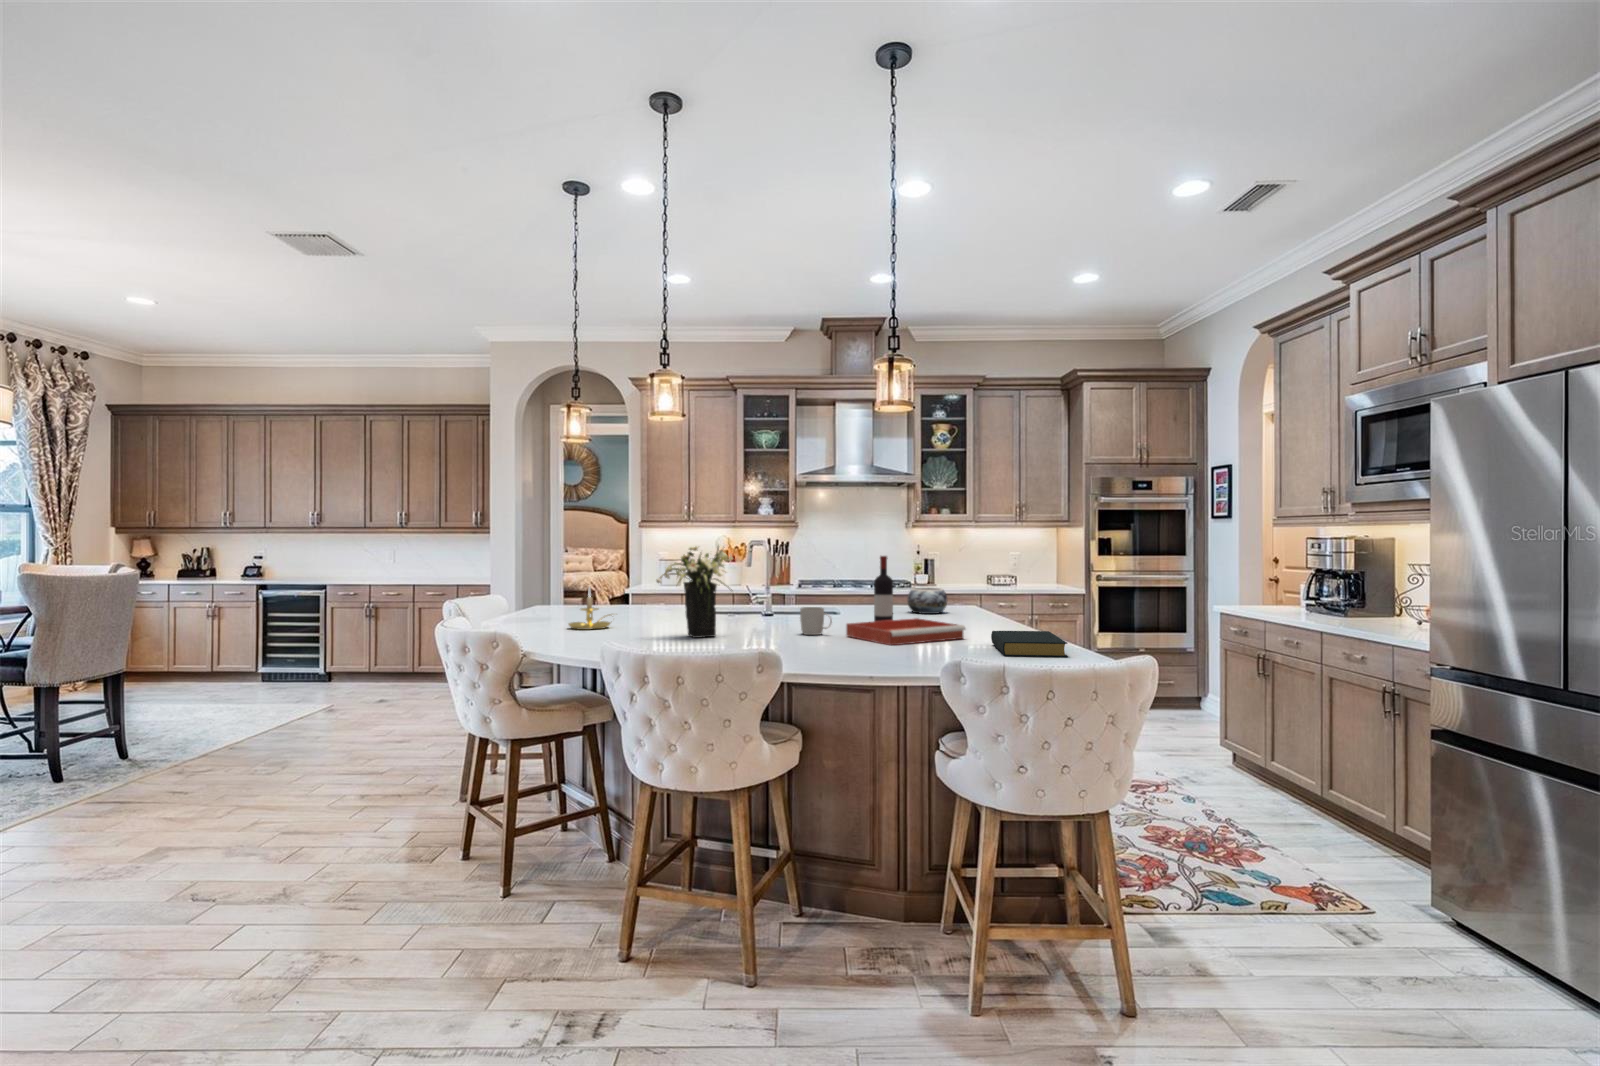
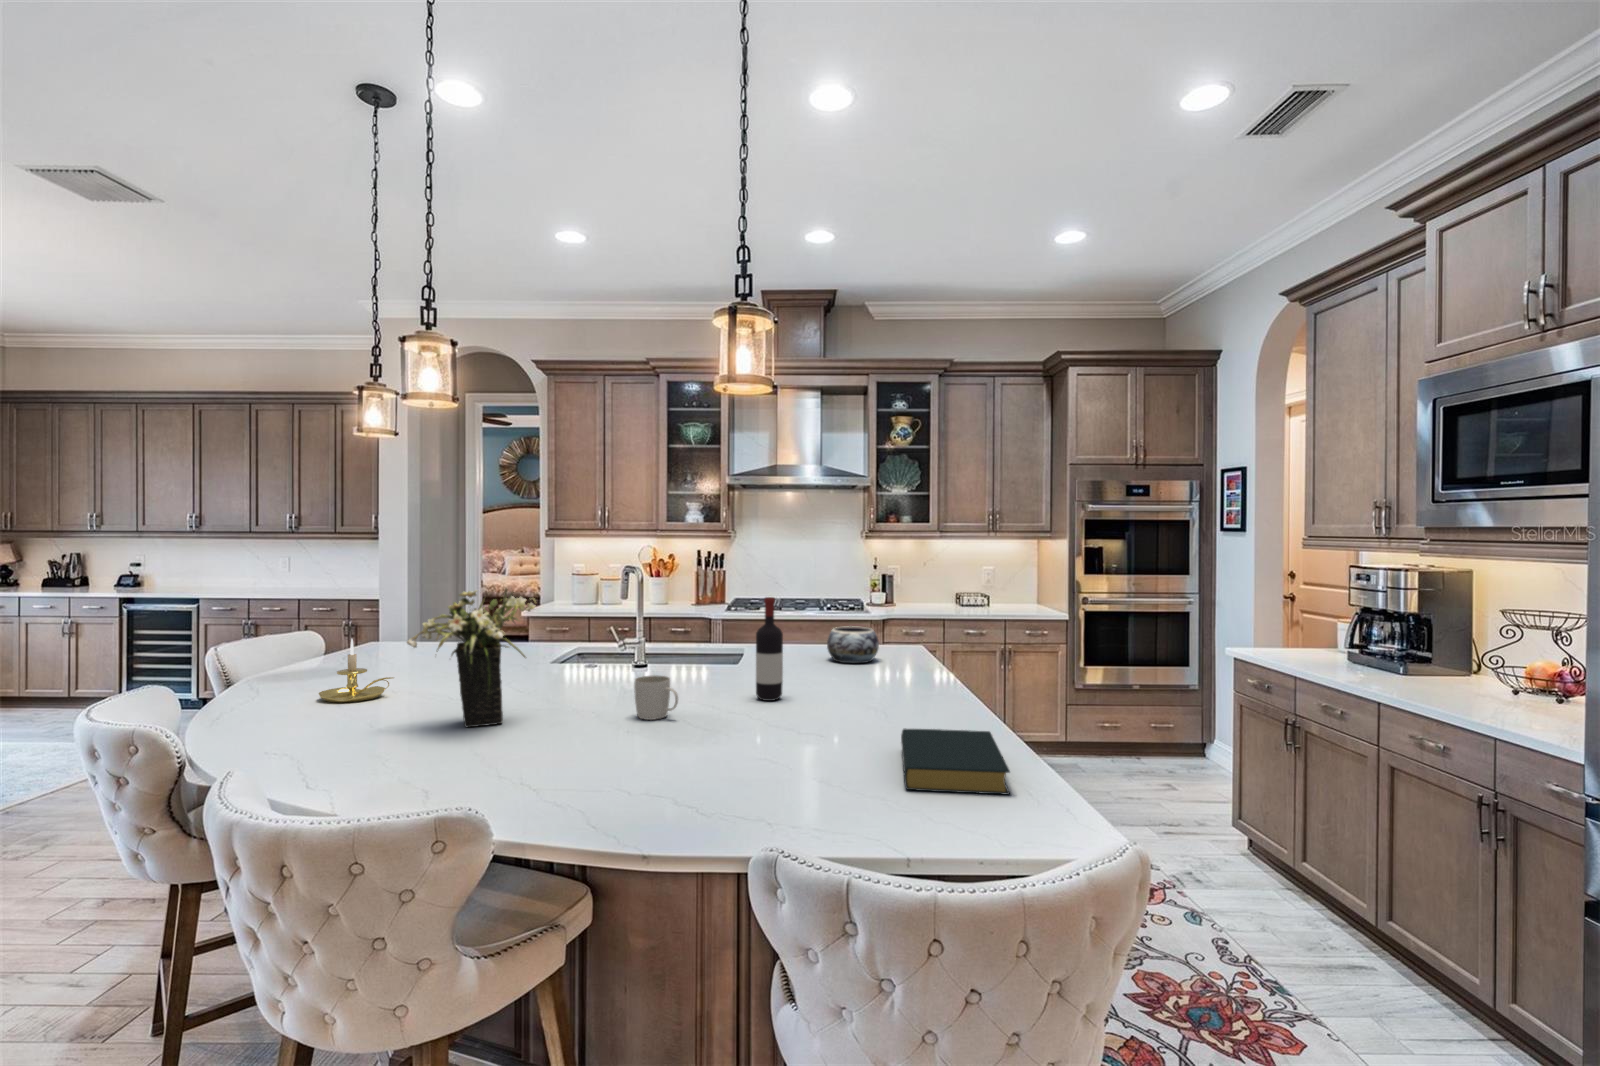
tray: present [846,618,965,645] -> none [697,690,870,752]

